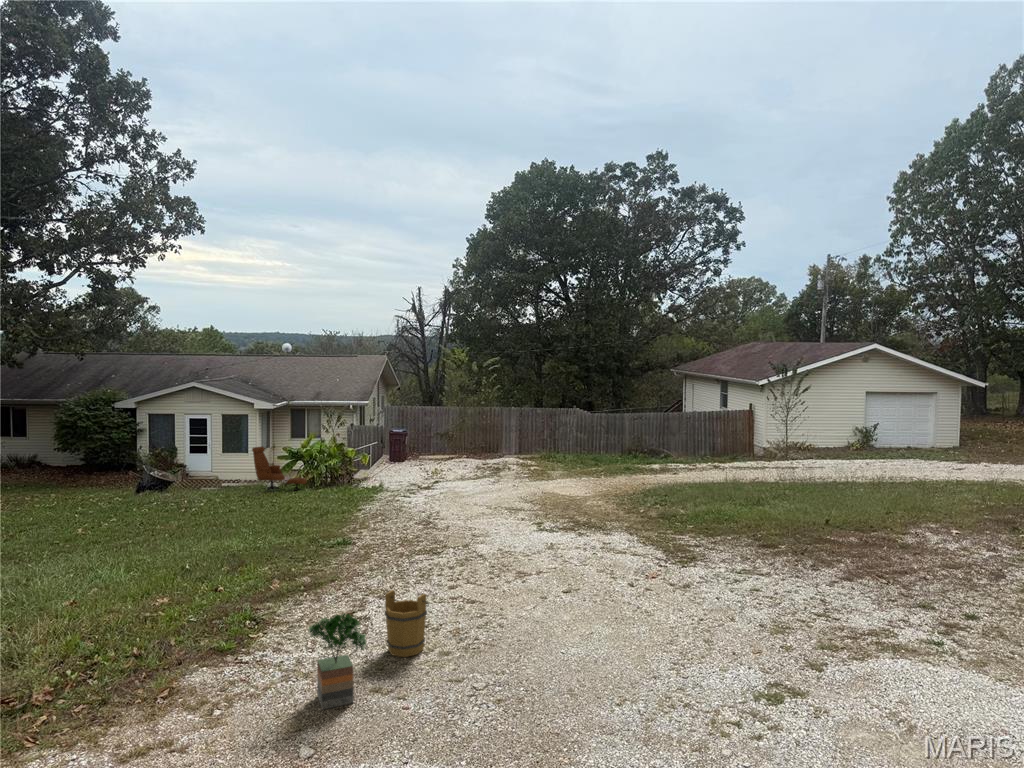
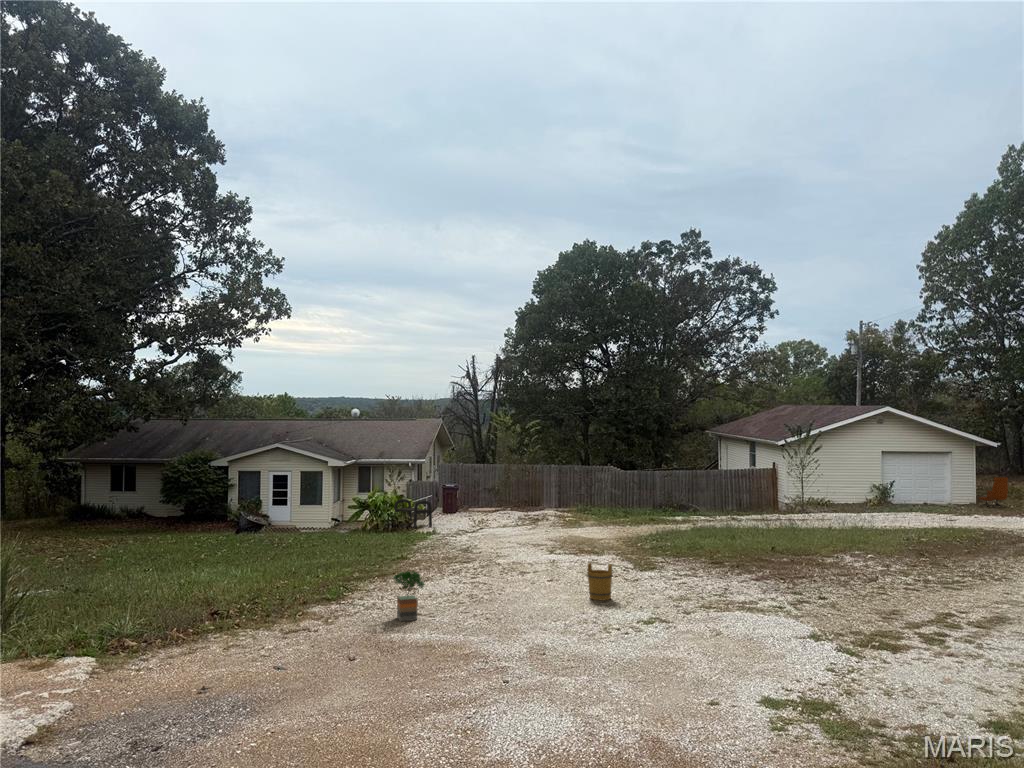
lounge chair: present [252,447,307,491] -> present [979,477,1008,506]
bench: none [331,449,378,485] -> present [394,499,432,528]
bucket: present [385,590,429,657] -> present [587,563,613,600]

